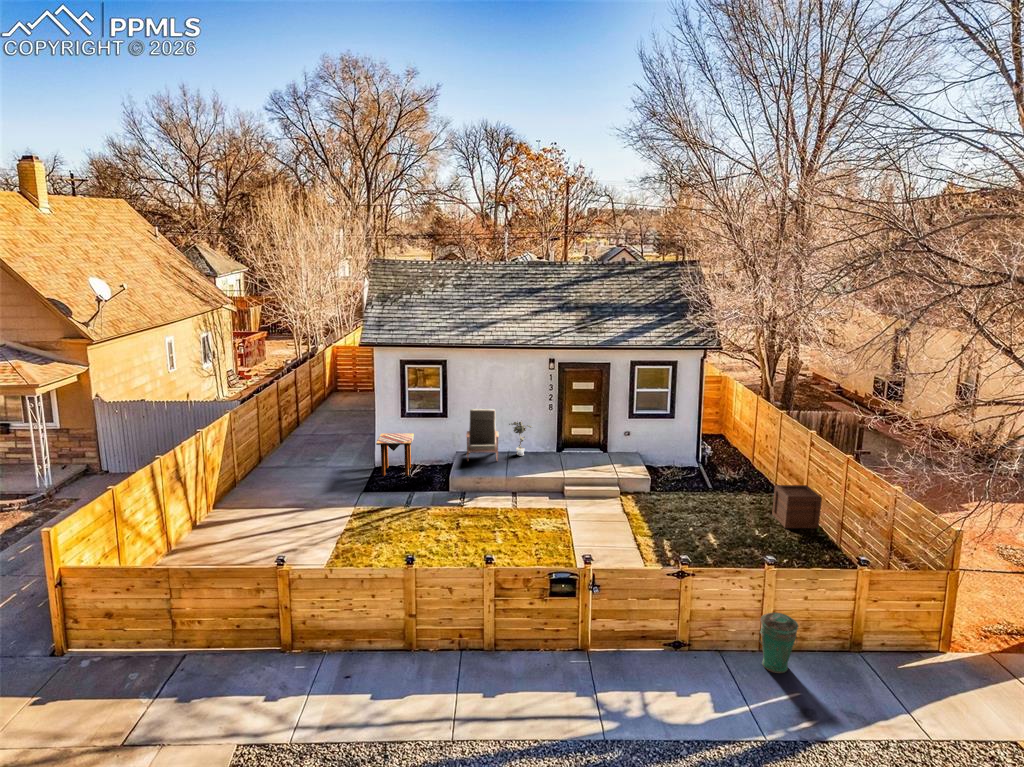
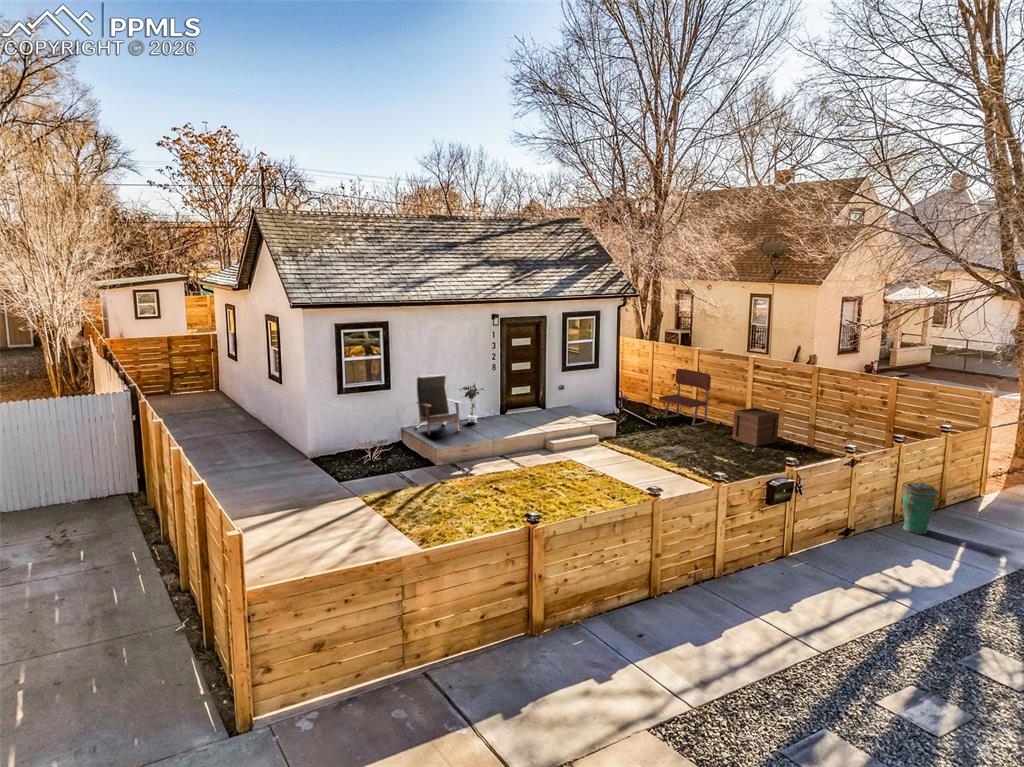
bench: none [732,428,779,492] -> present [659,369,711,426]
side table: present [376,433,414,476] -> none [316,412,369,466]

